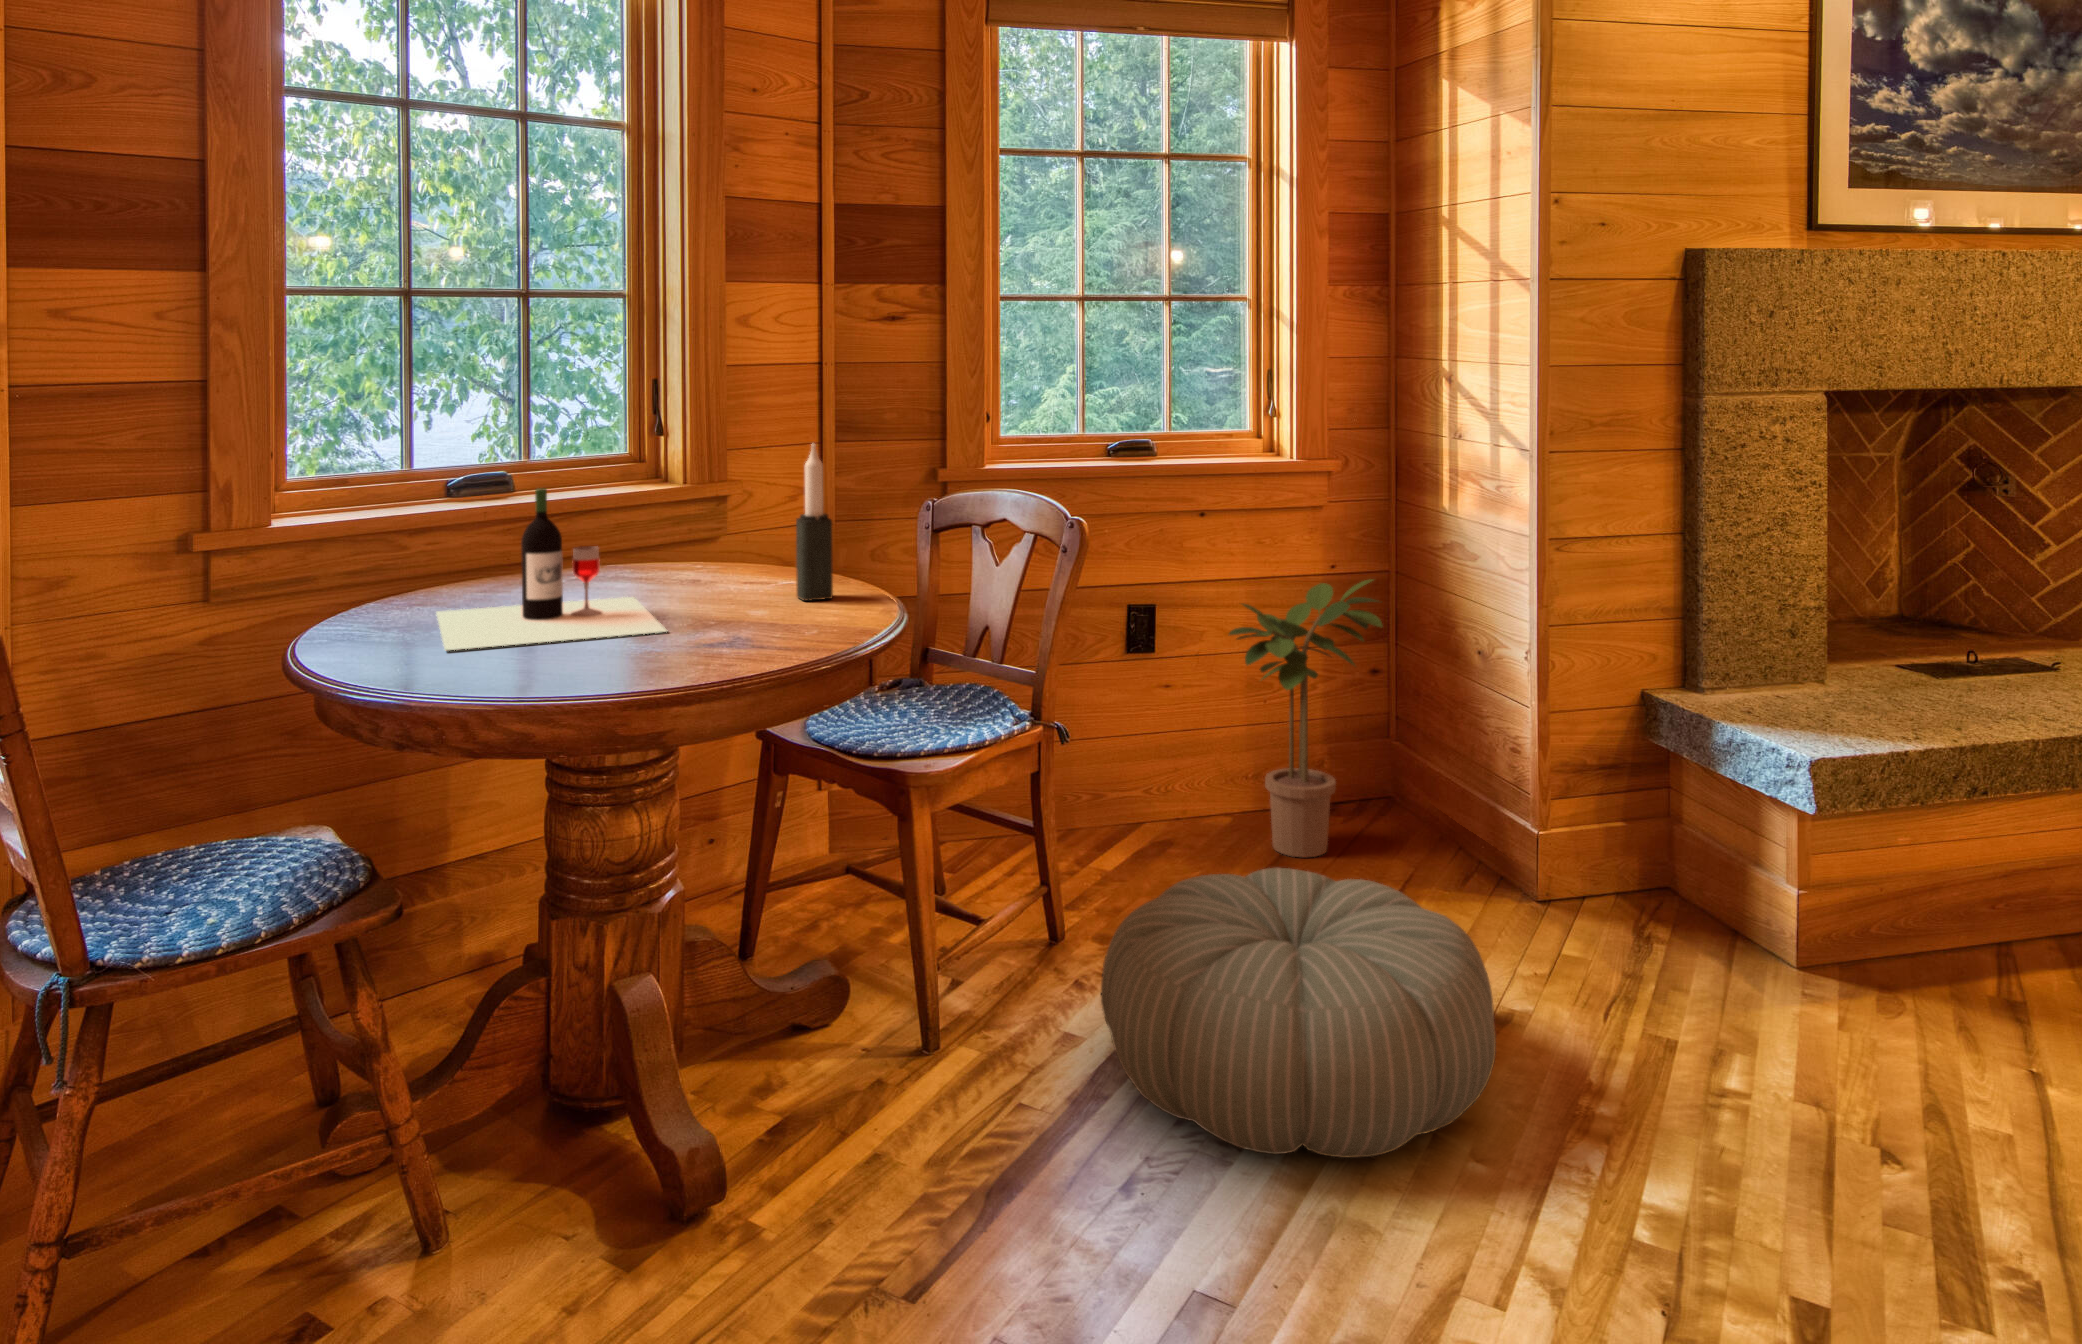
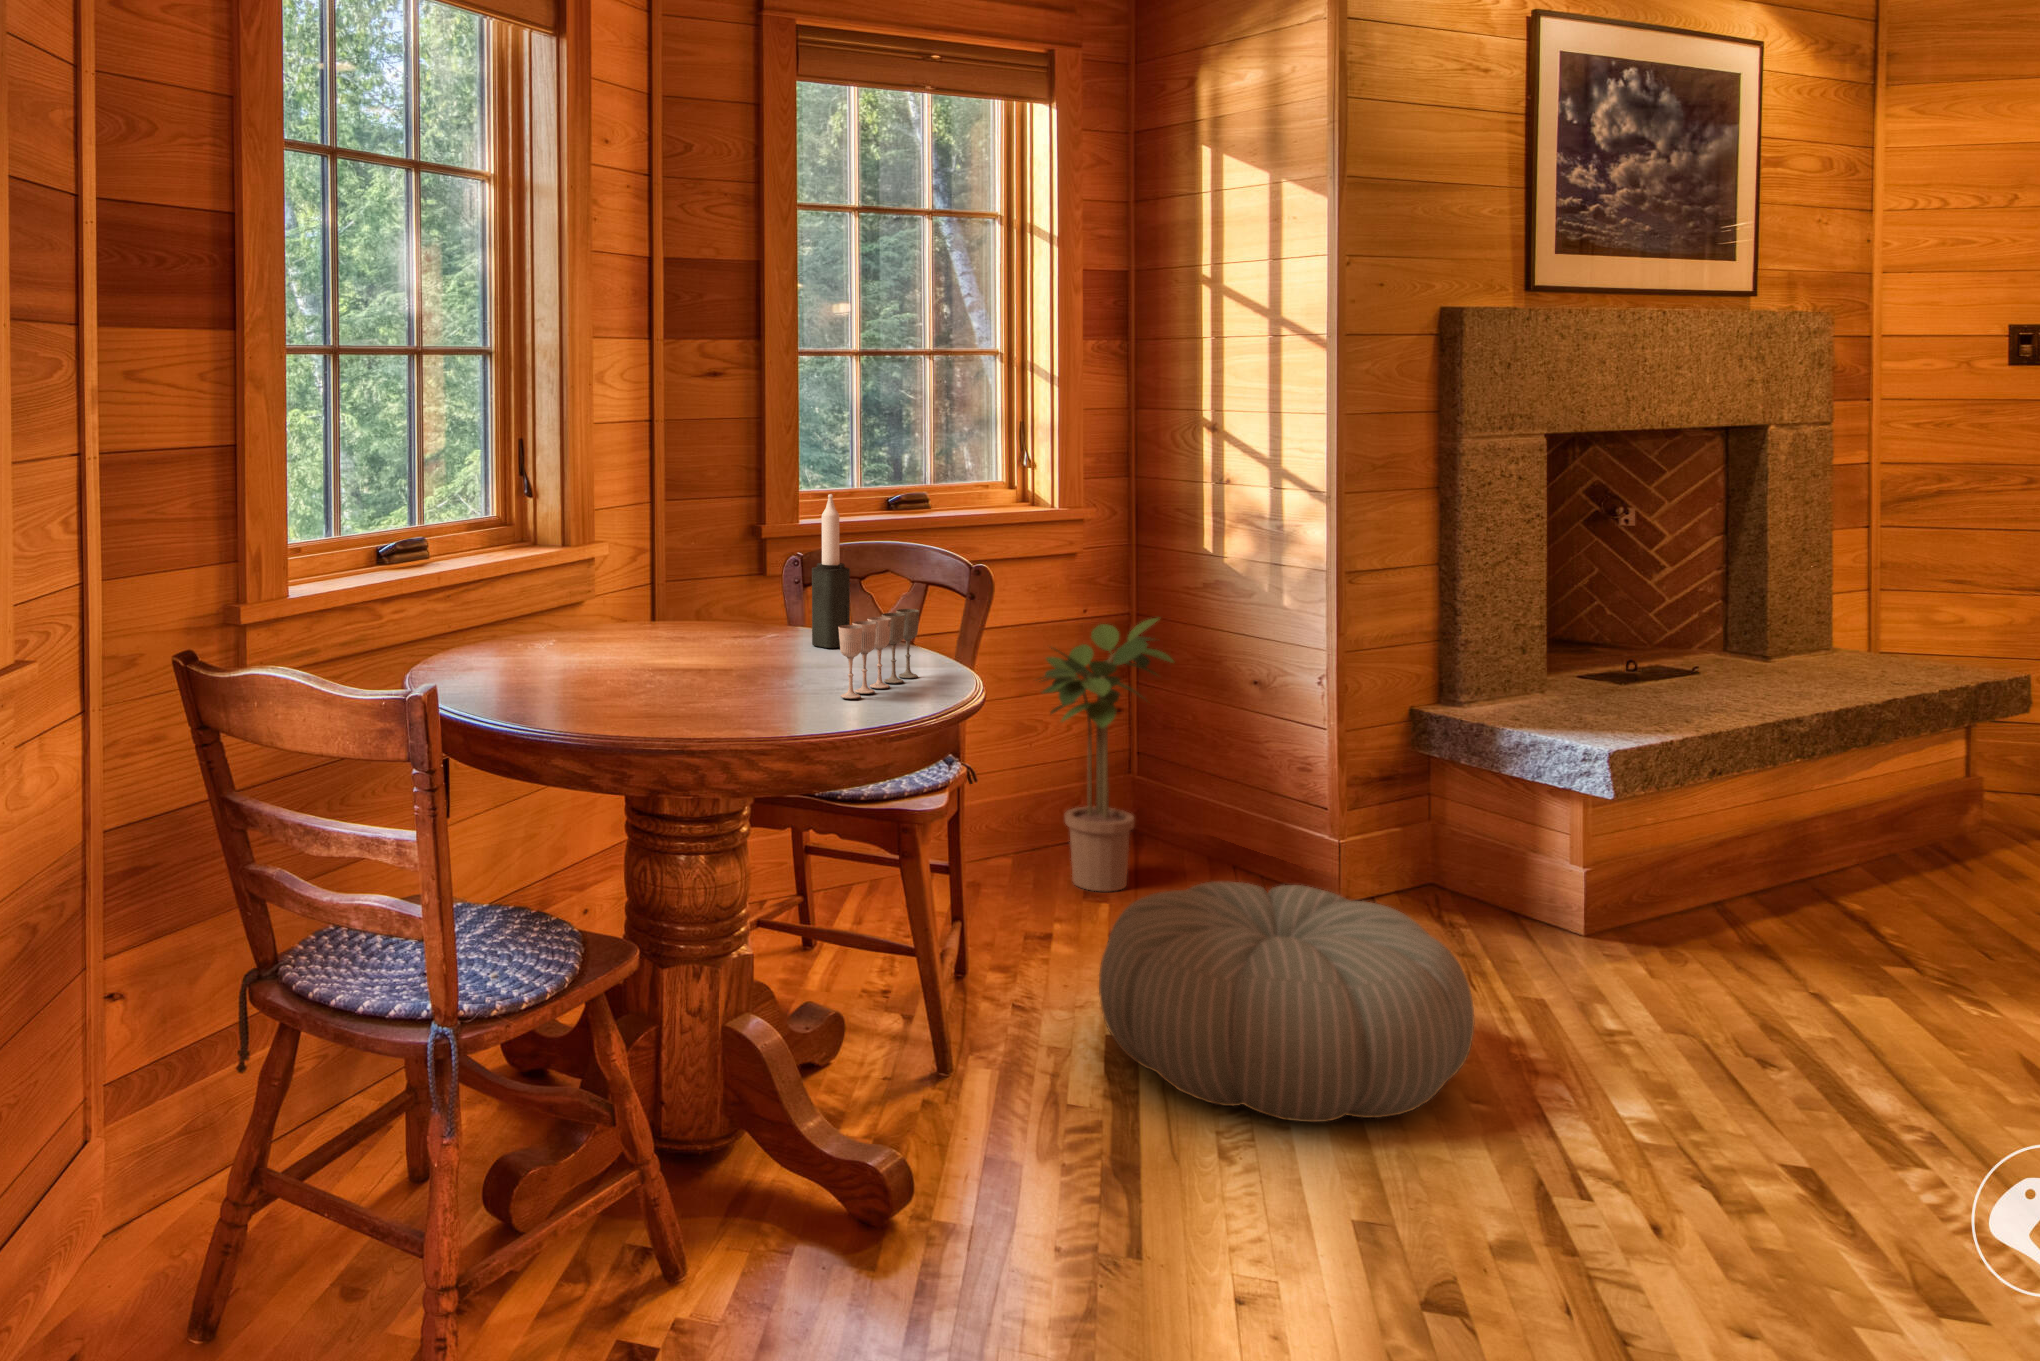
wine bottle: present [436,488,666,650] -> none [497,544,777,704]
wine glass: none [670,566,813,659] -> present [838,609,919,699]

